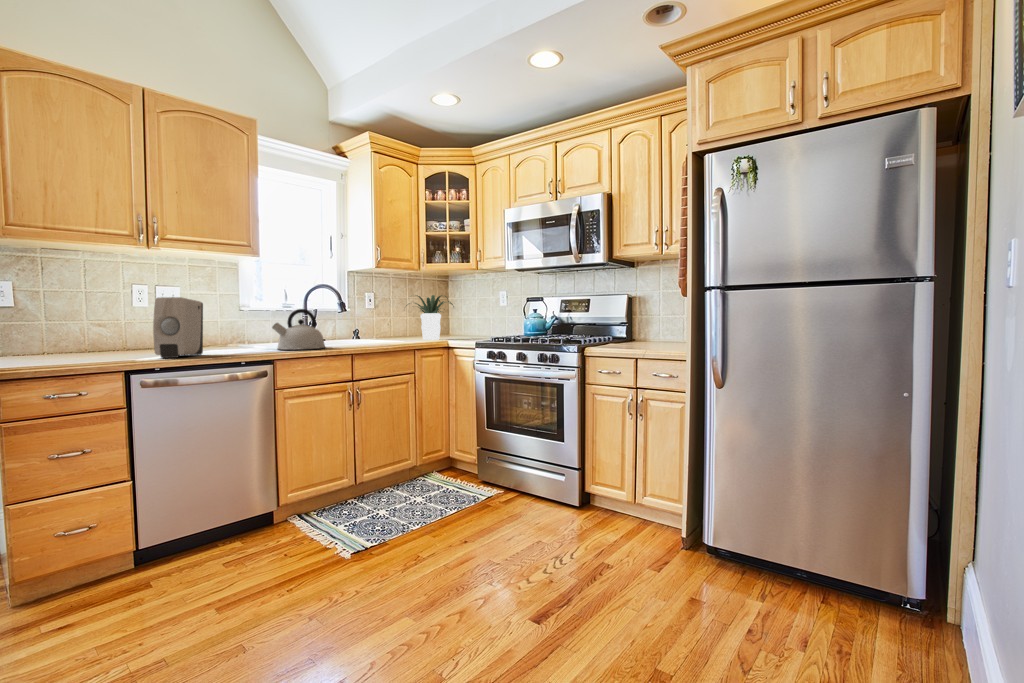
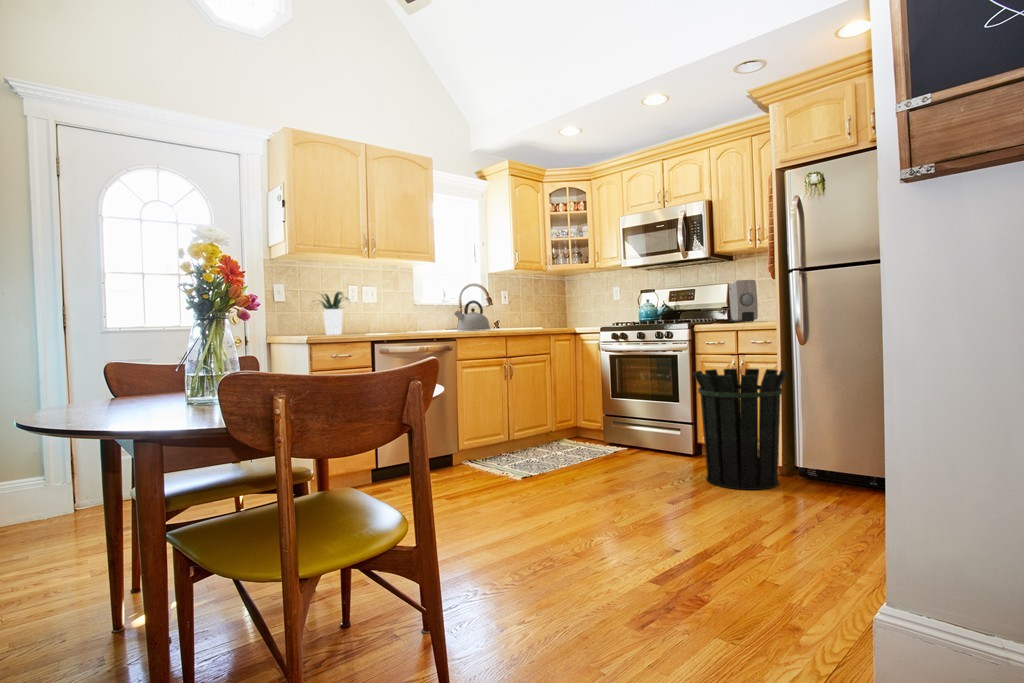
potted plant: present [406,295,454,340] -> present [318,292,348,335]
soap dispenser: present [153,297,203,358] -> present [728,280,758,322]
waste bin: none [578,411,701,587] -> present [693,368,787,490]

